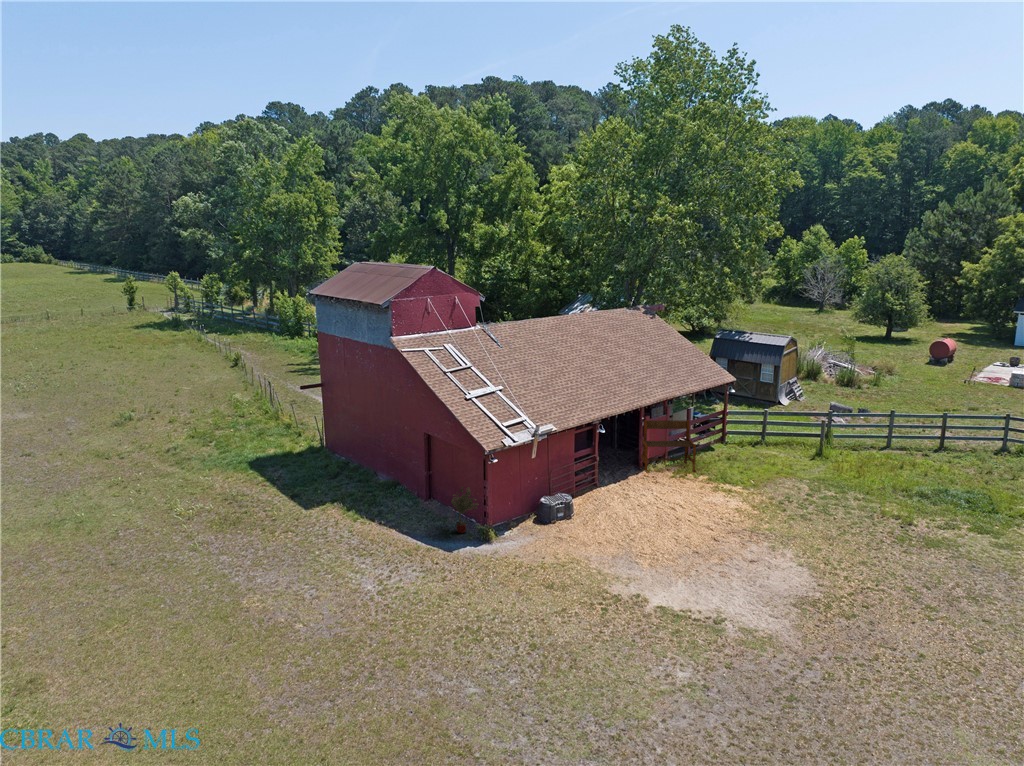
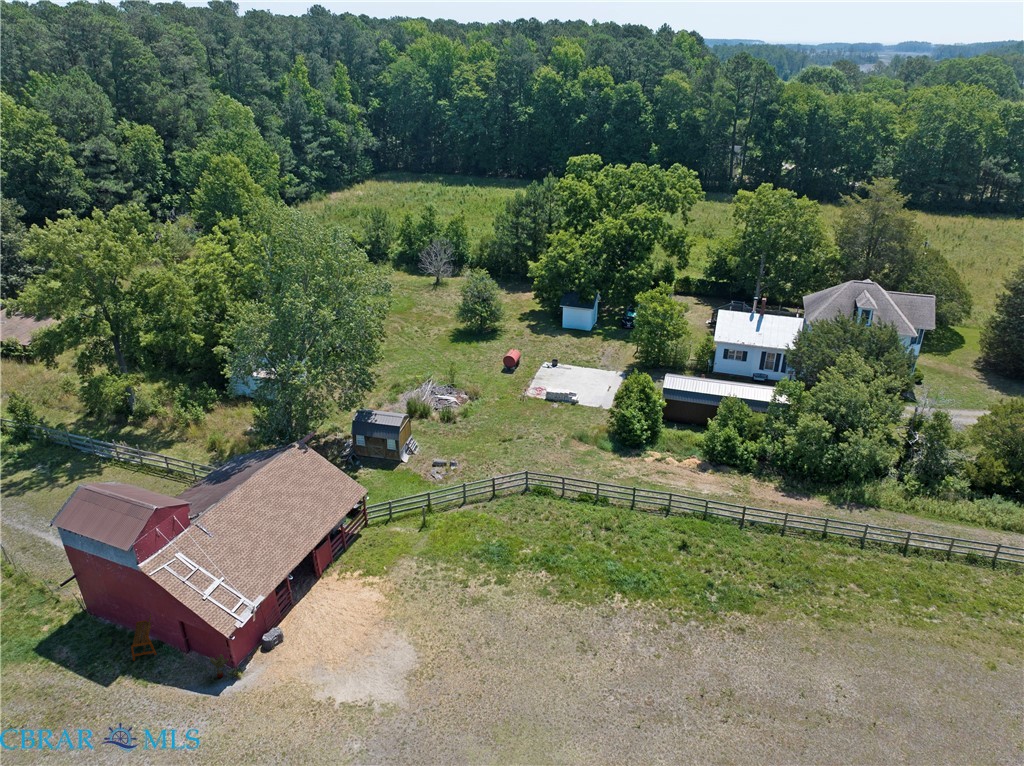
bench: present [641,420,696,472] -> present [131,613,156,661]

